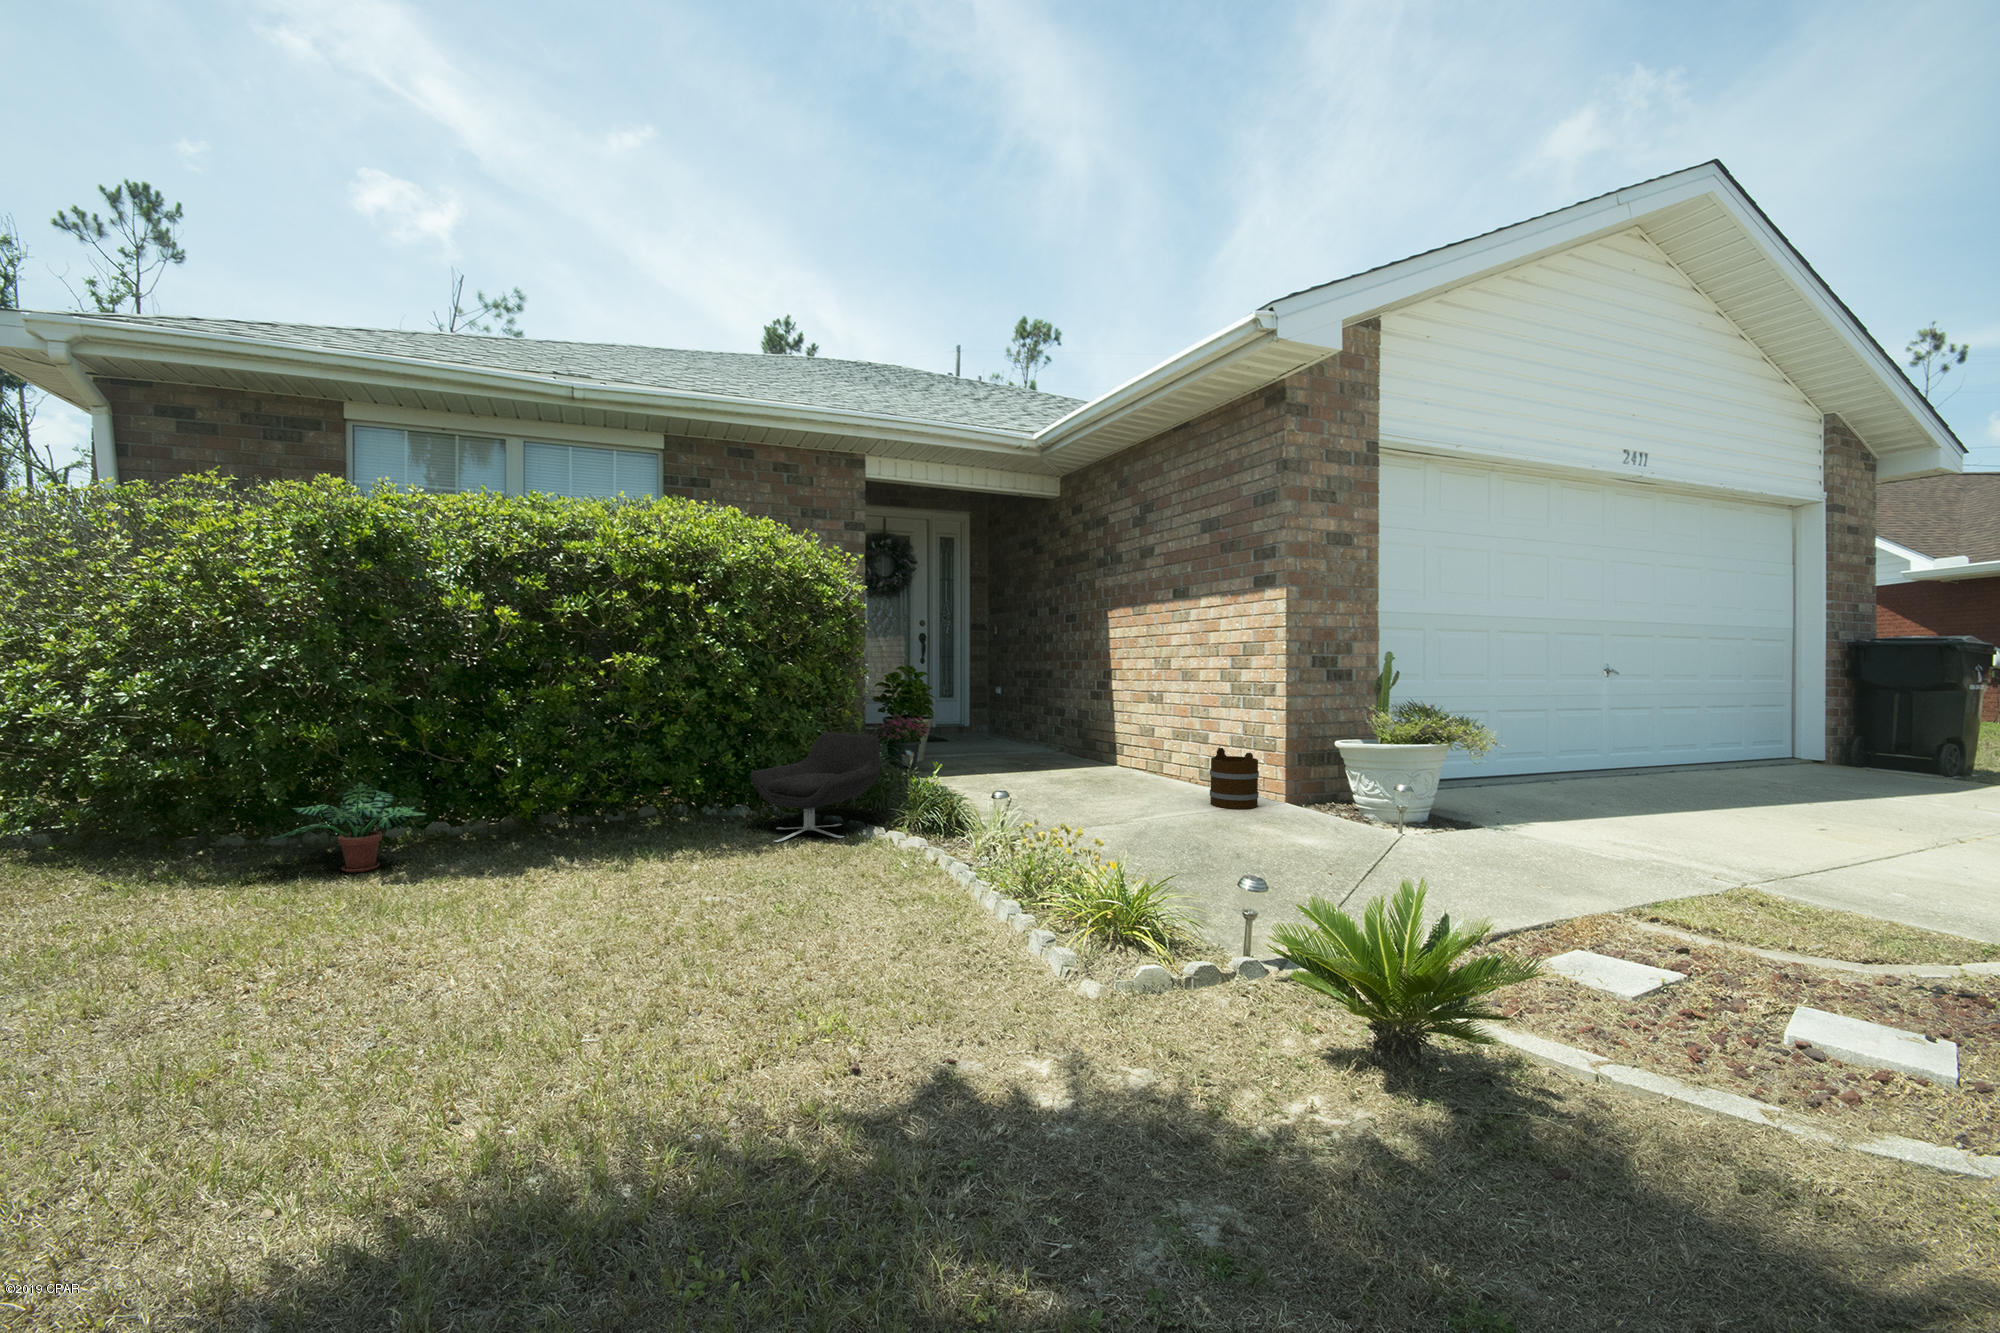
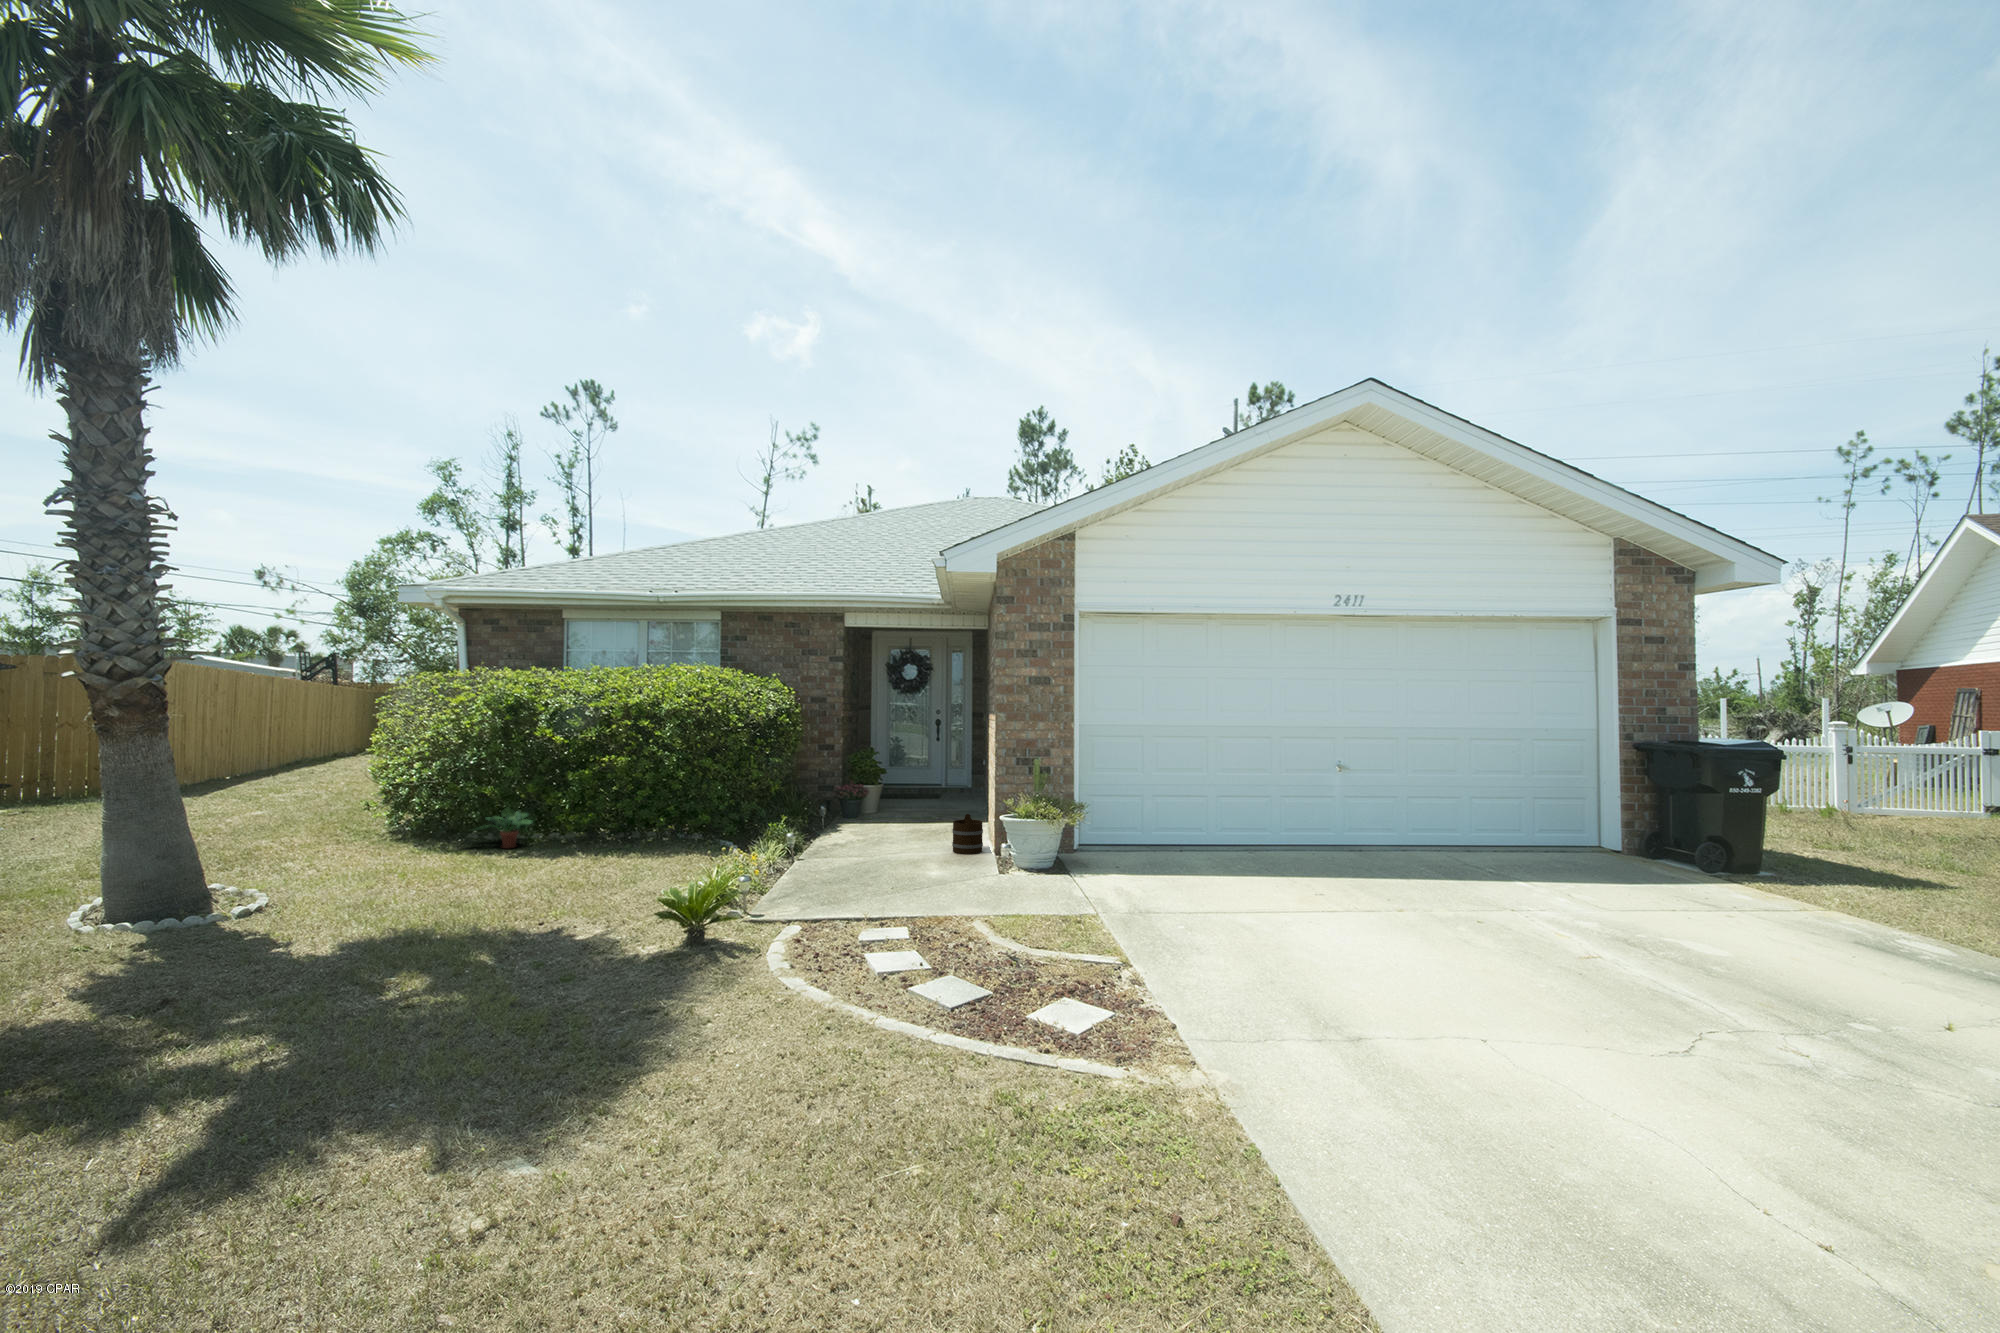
lounge chair: present [750,732,880,842] -> none [688,792,759,851]

